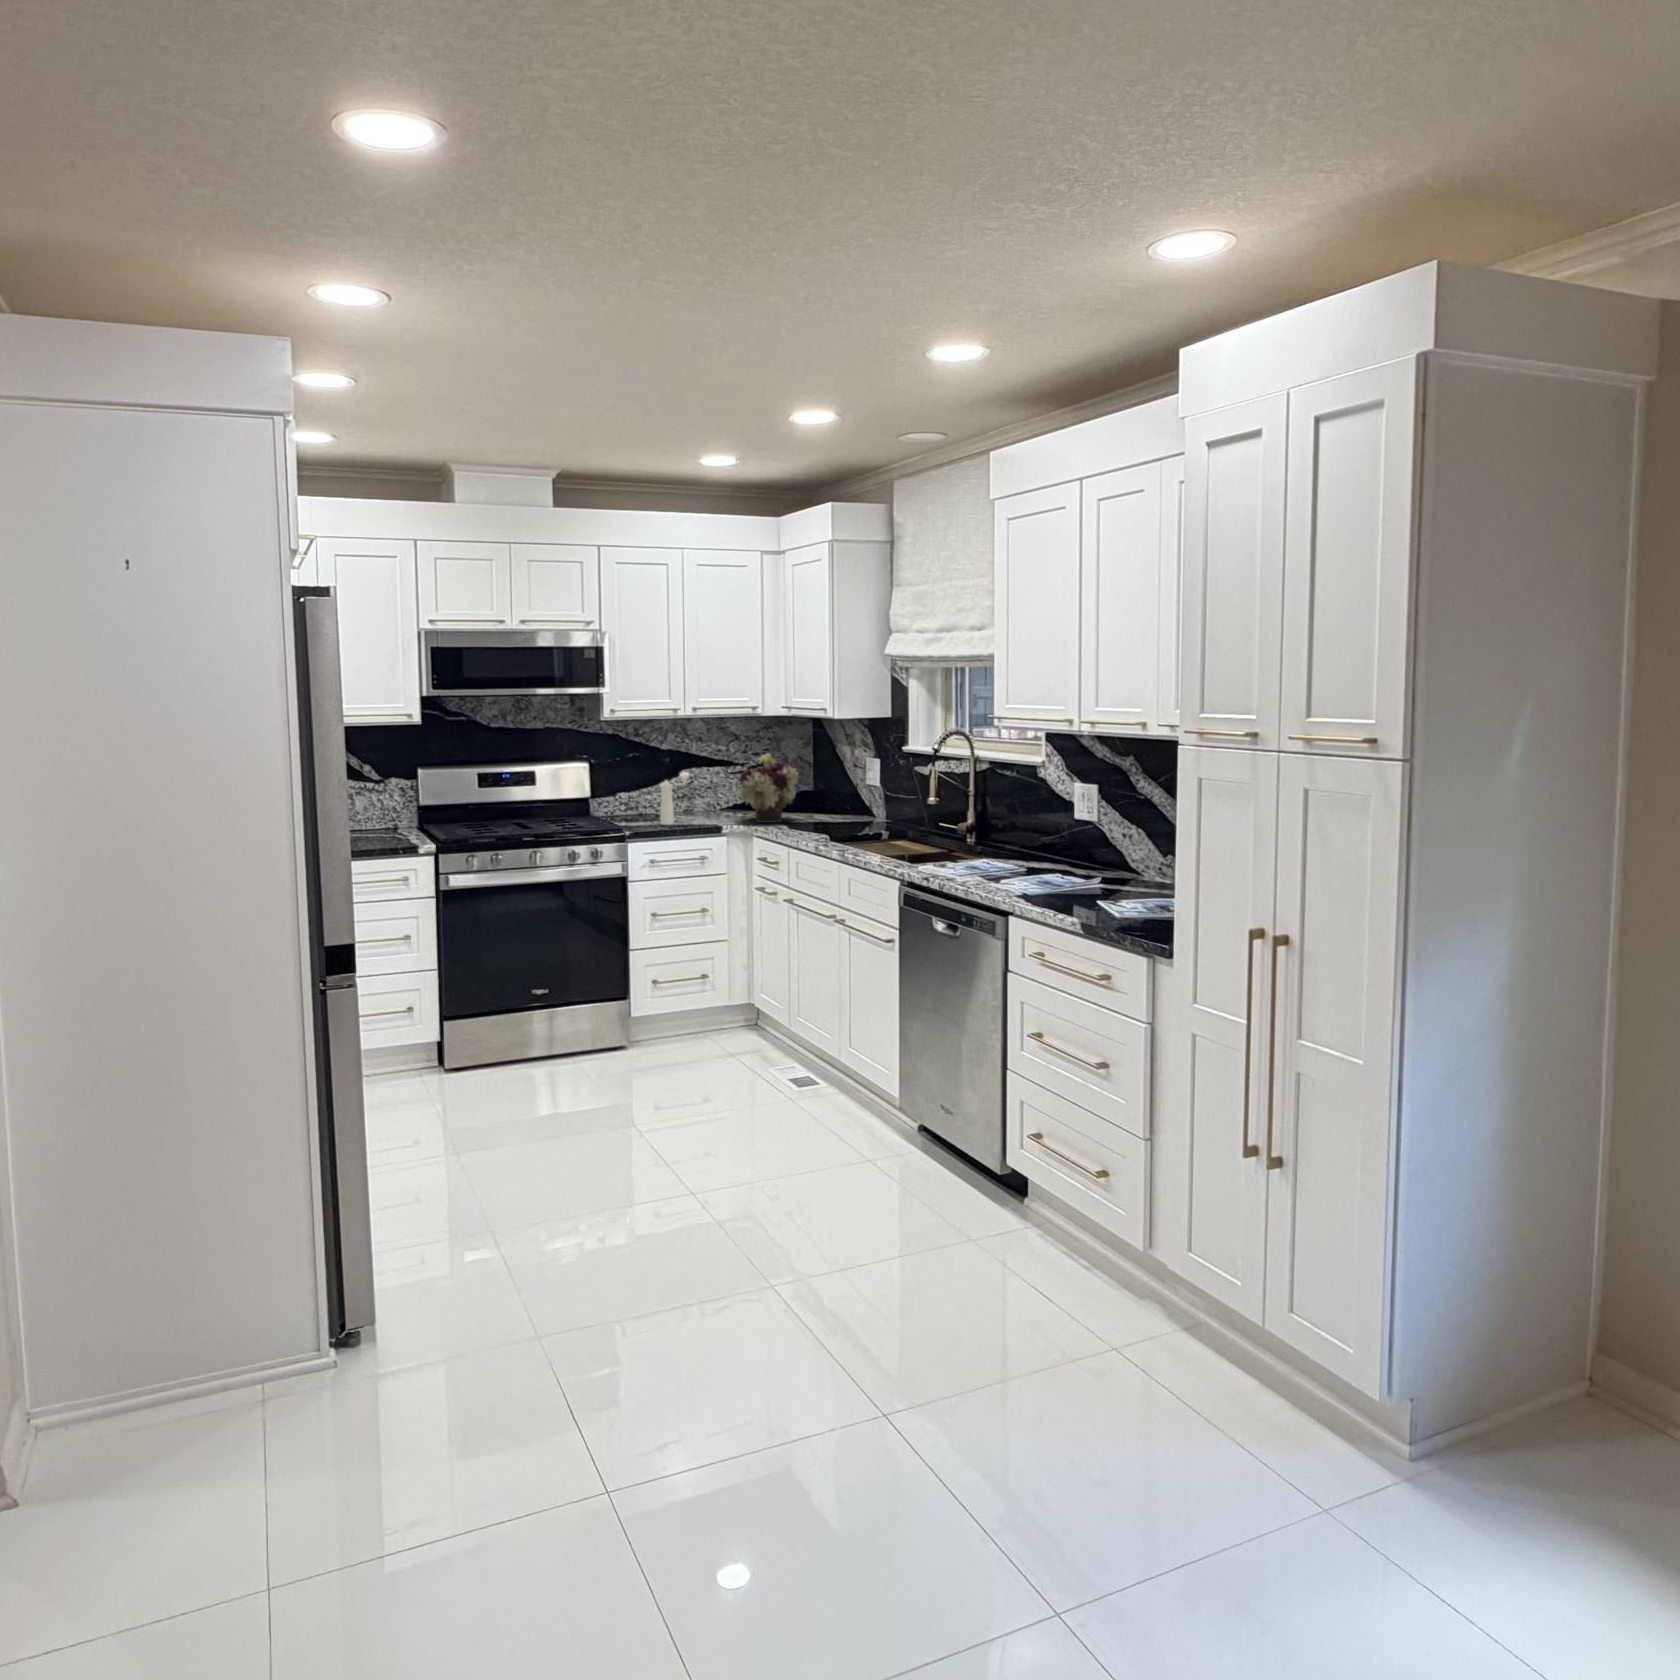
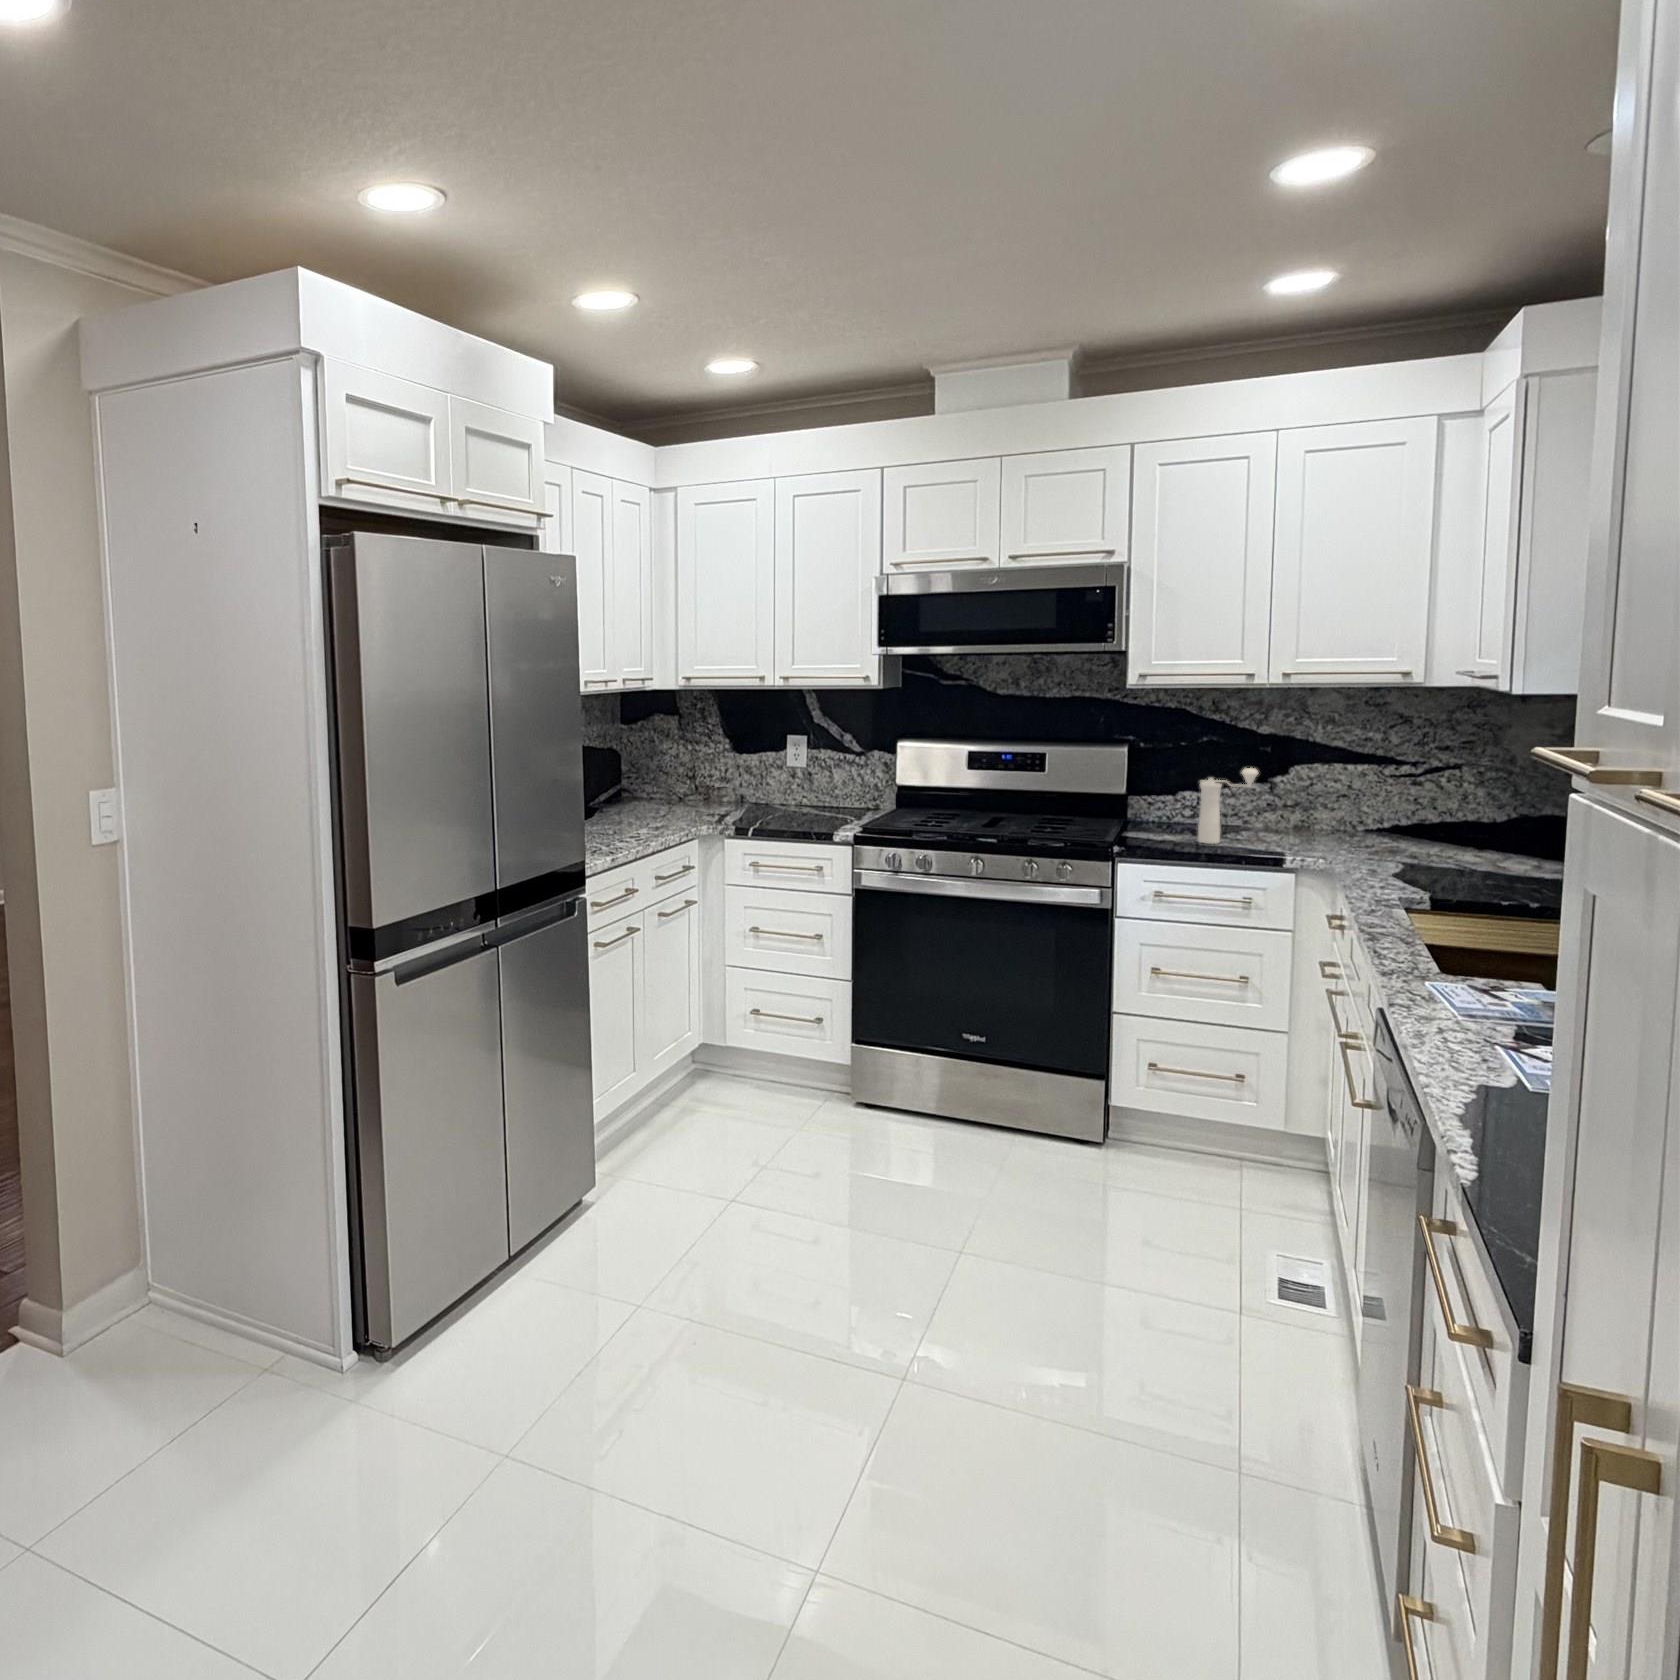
flower arrangement: present [739,753,798,823] -> none [1330,747,1464,861]

